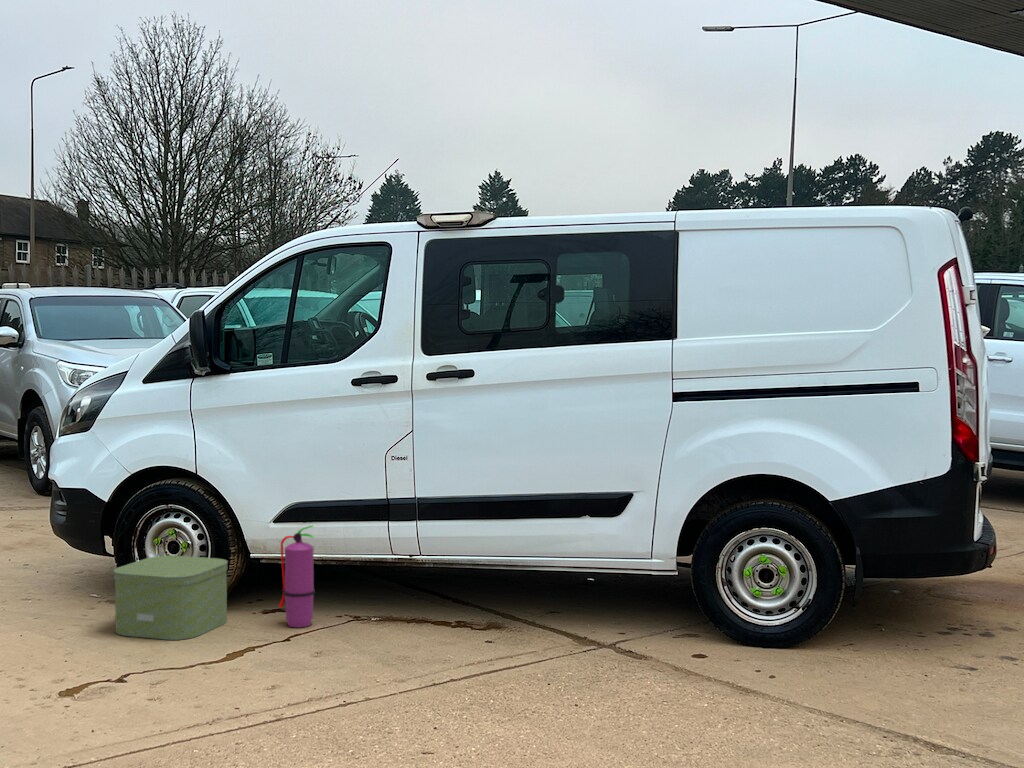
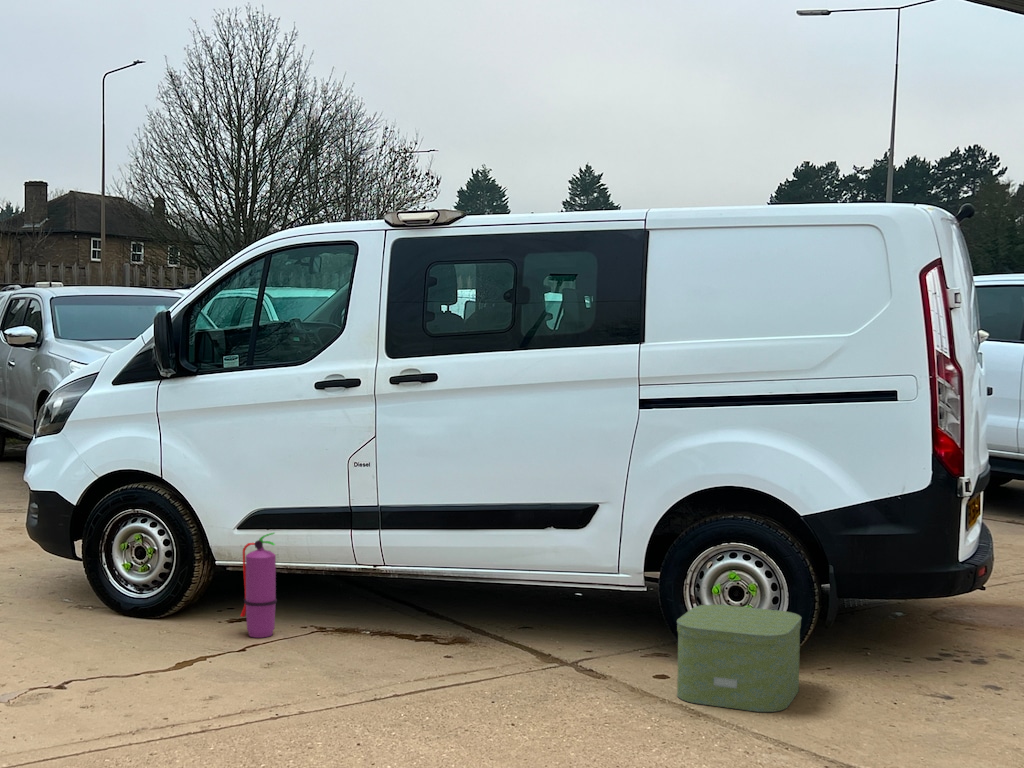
storage box: present [114,555,228,640] -> present [677,605,801,712]

